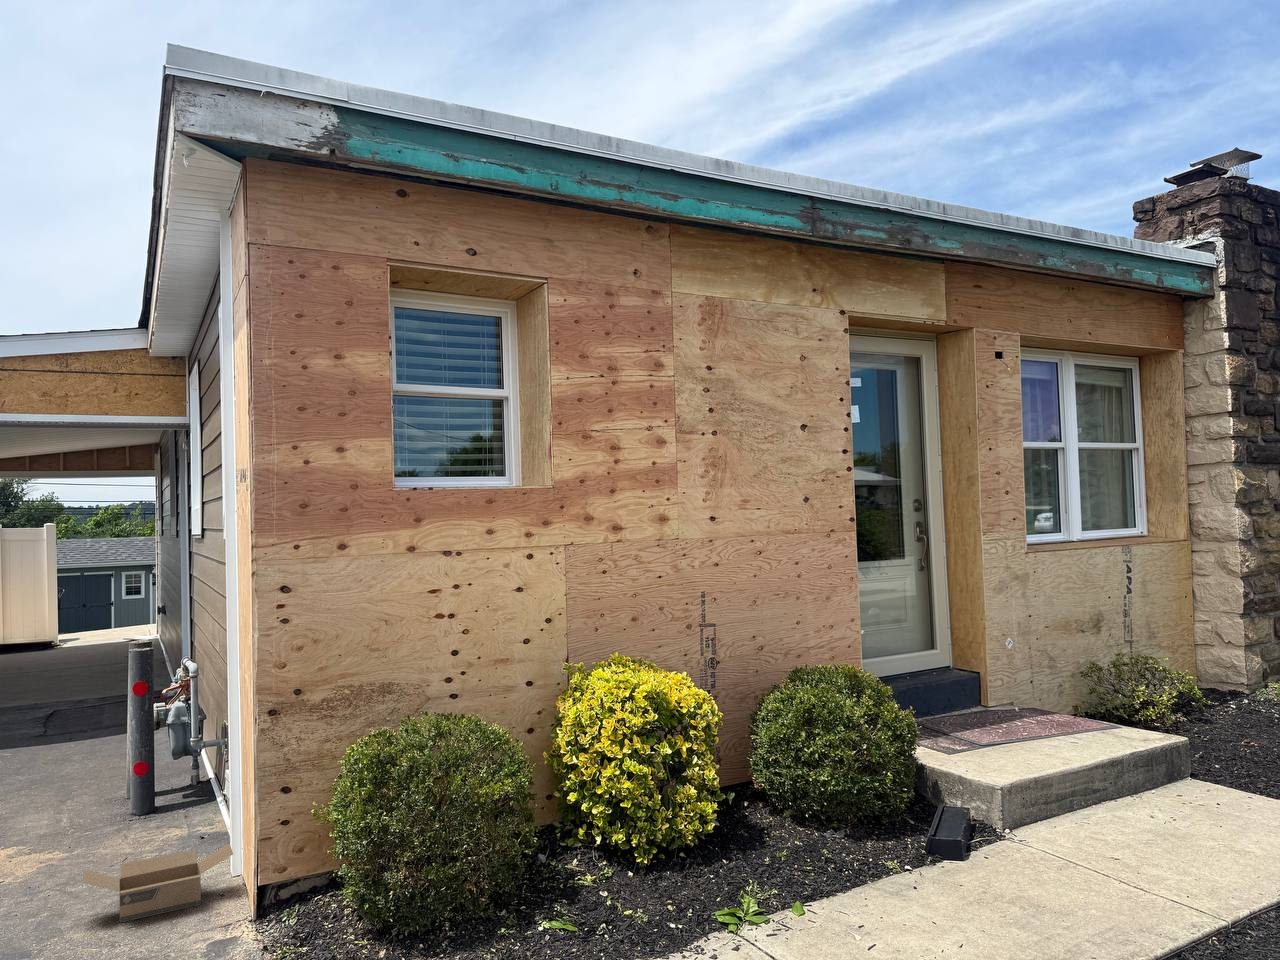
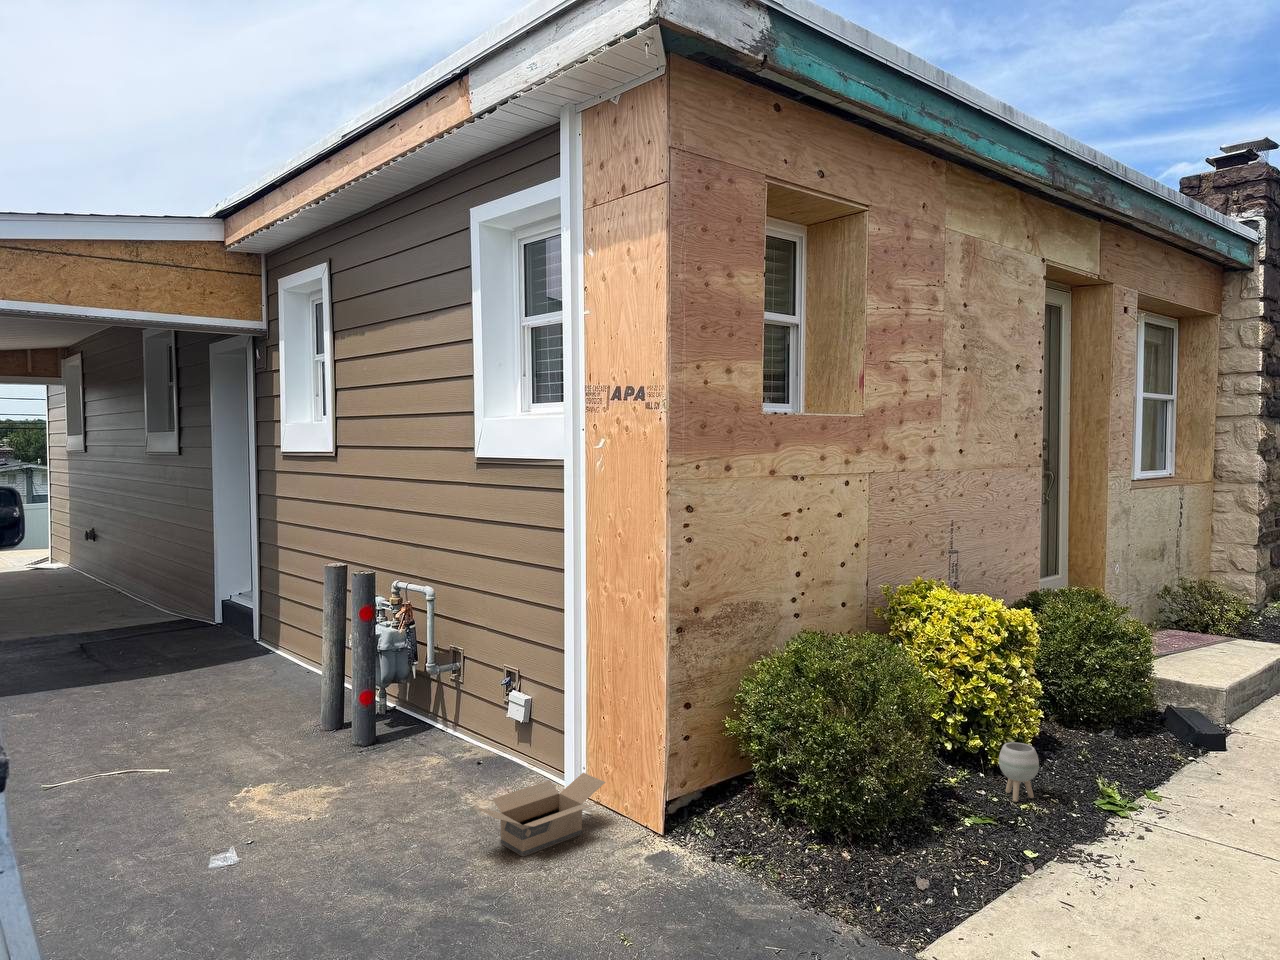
planter: none [628,834,668,900] -> present [999,742,1039,802]

